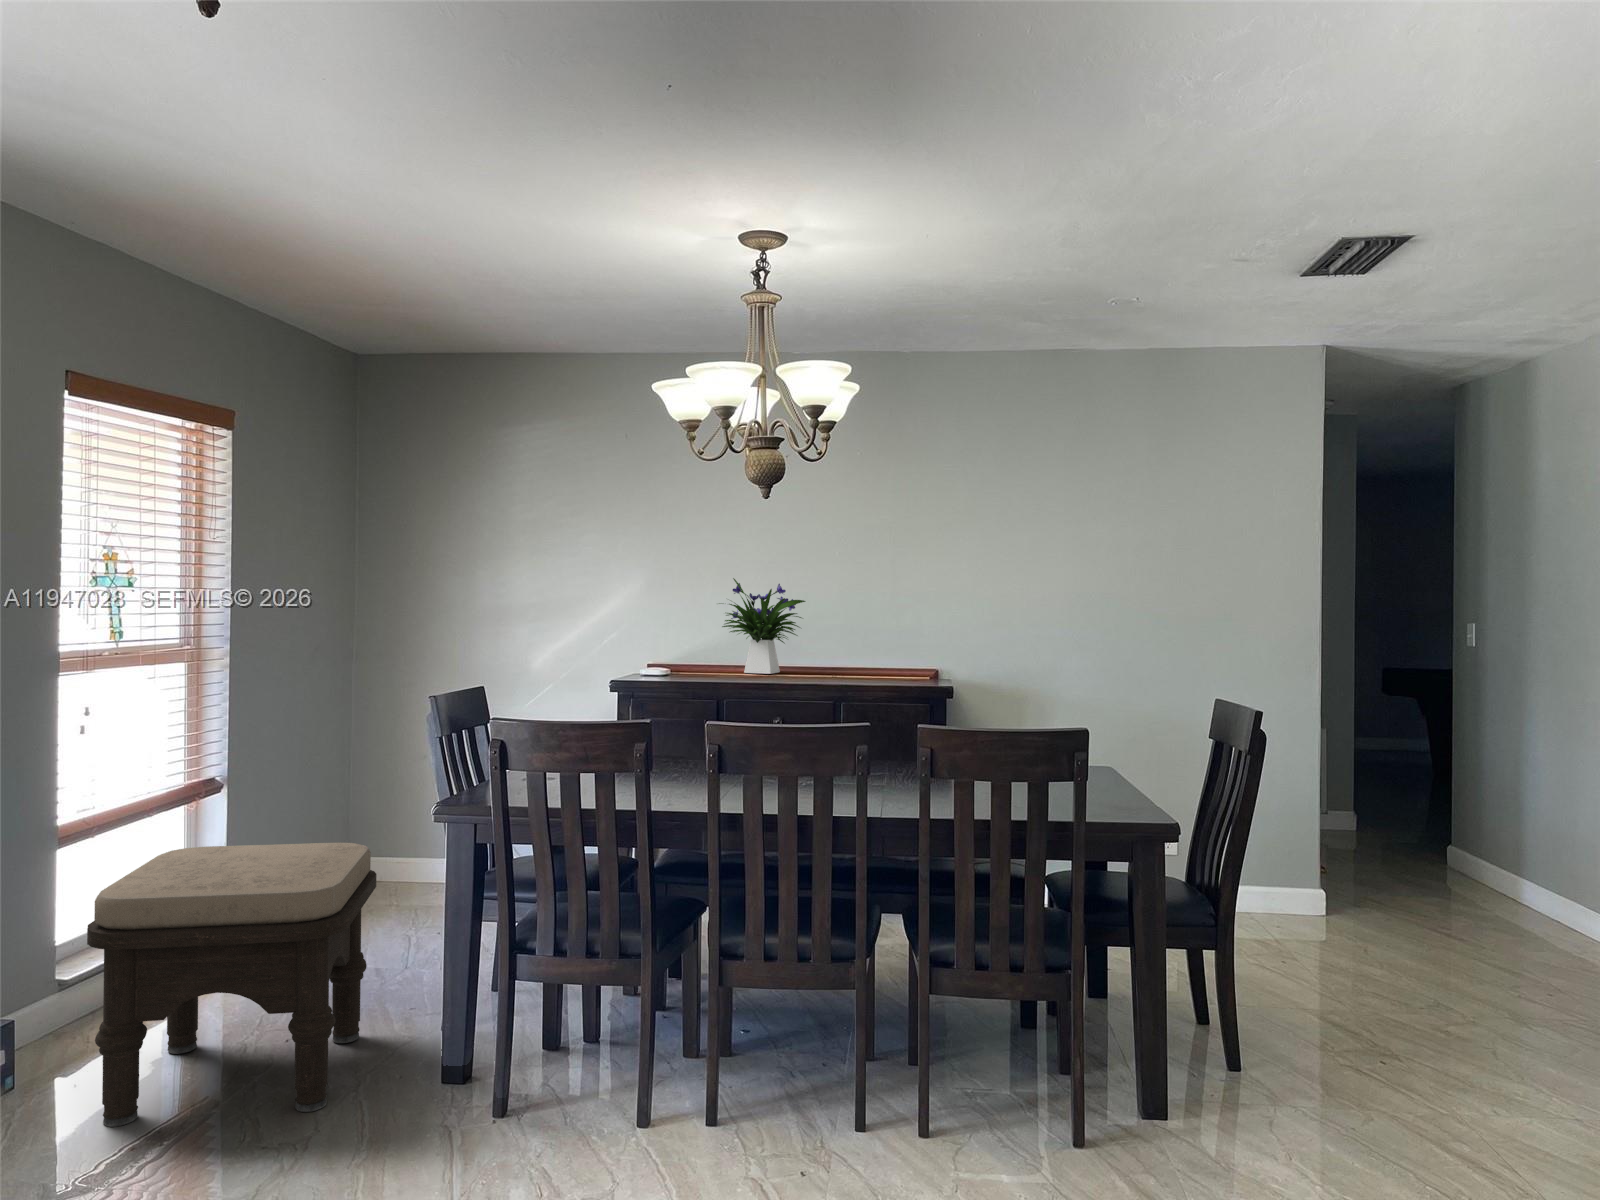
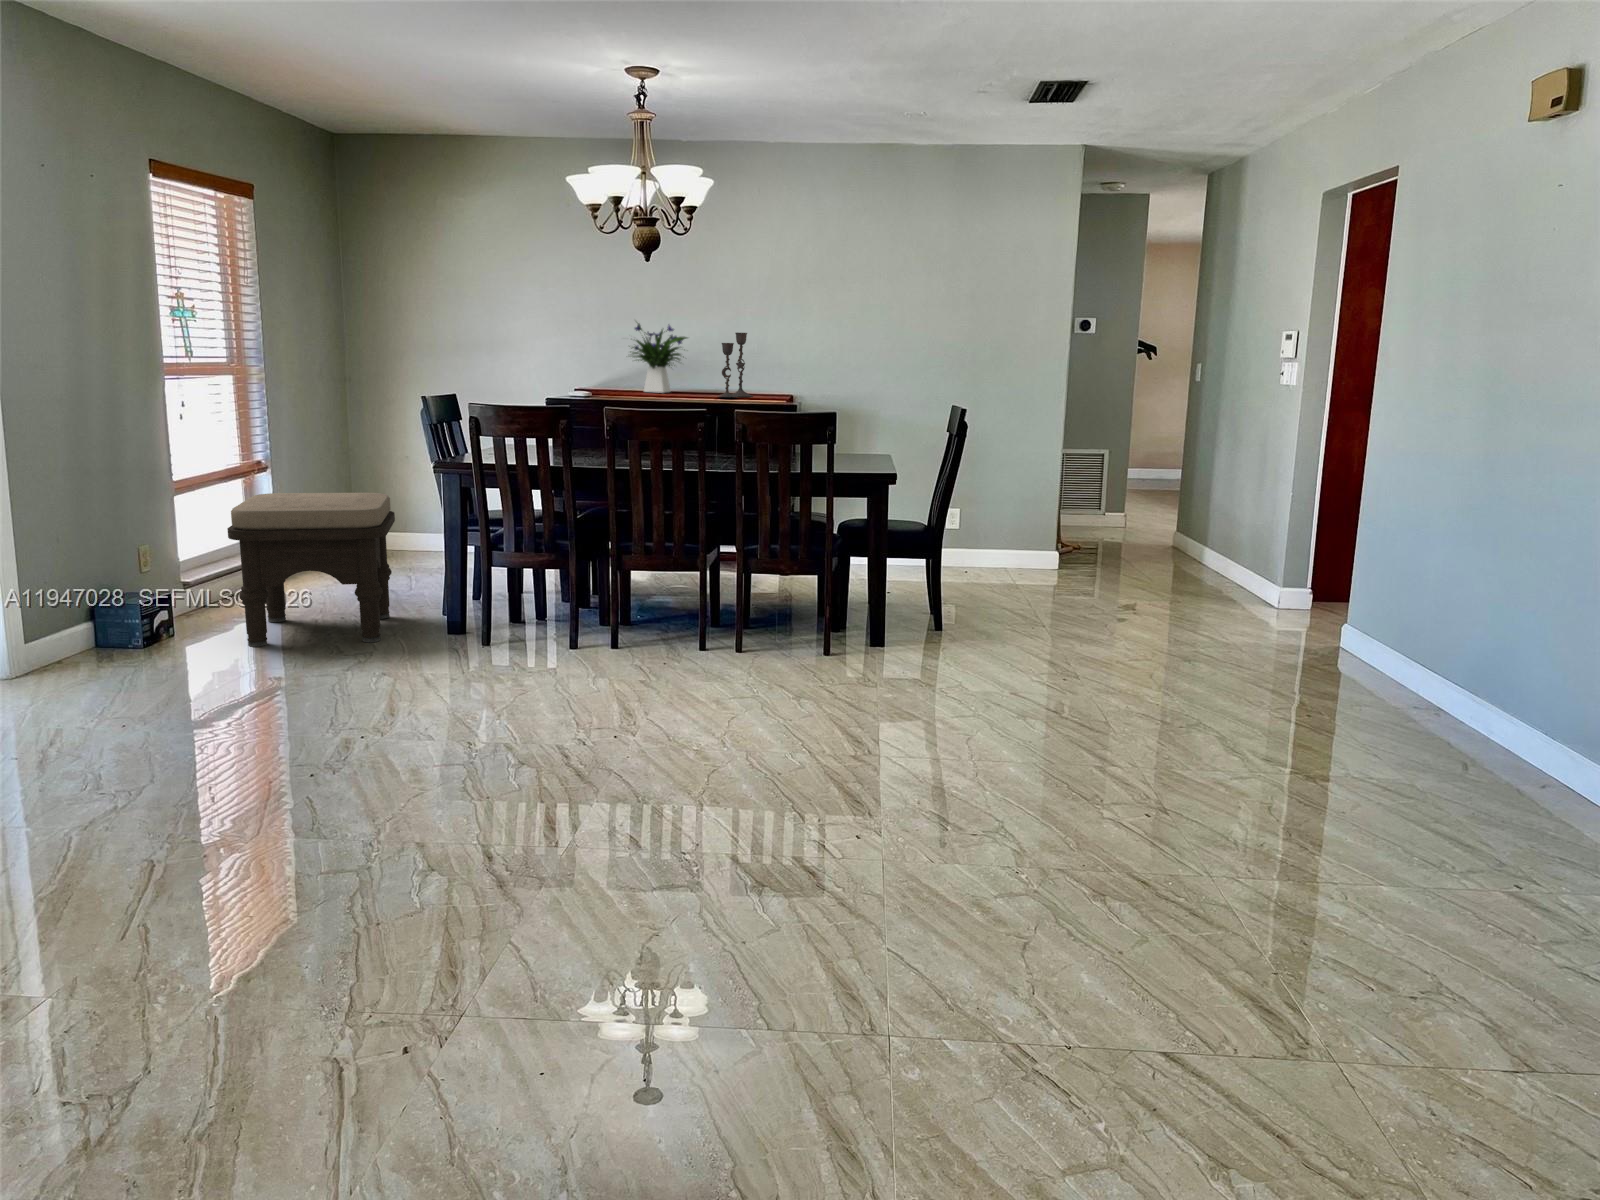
candlestick: none [844,594,891,680] -> present [717,332,753,397]

